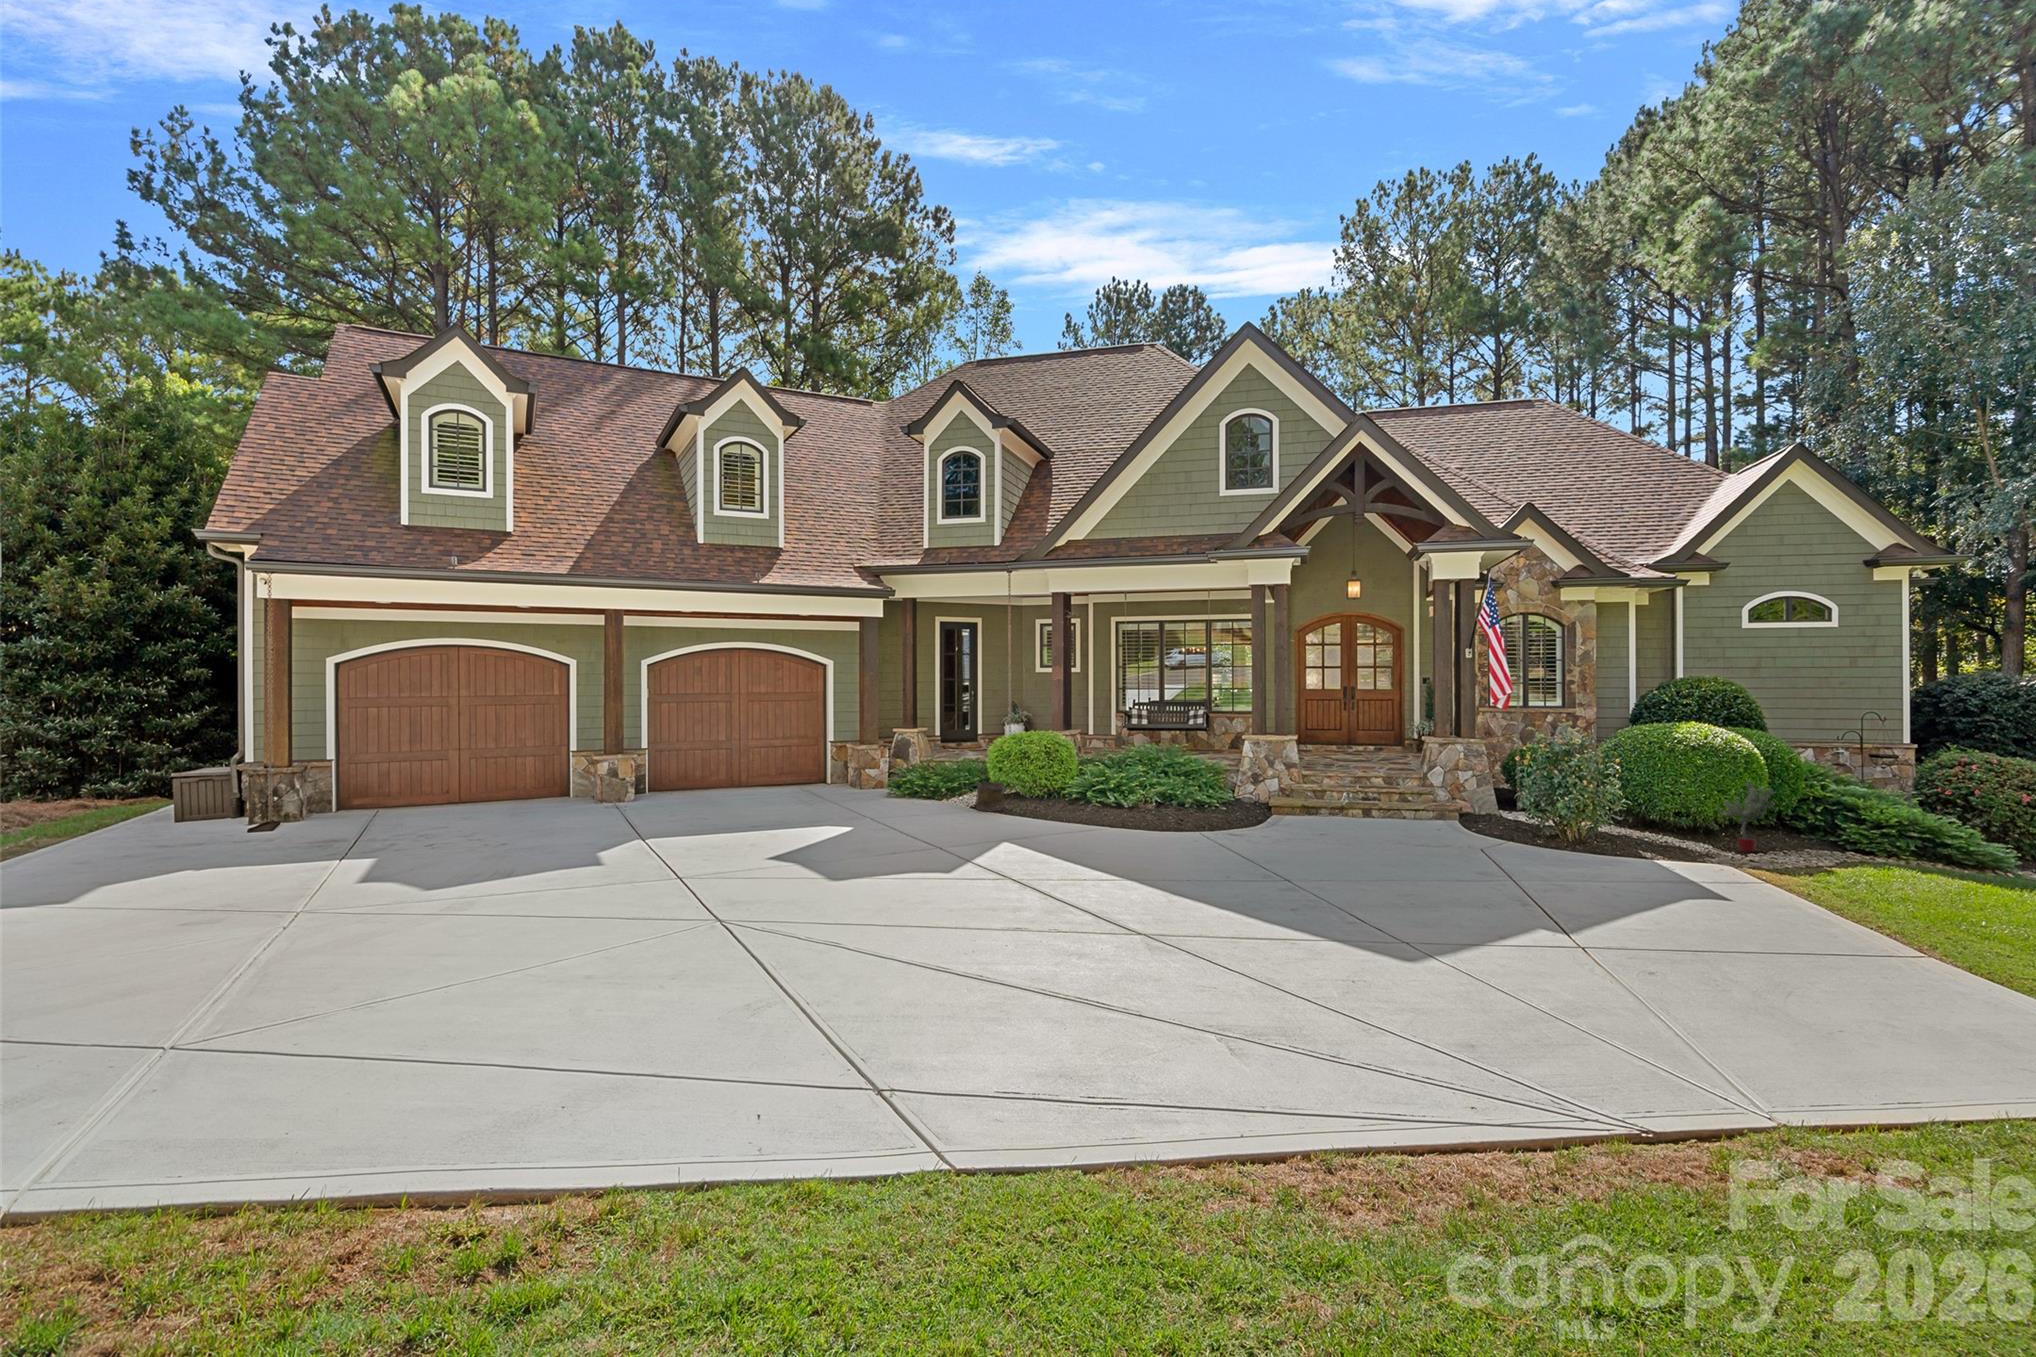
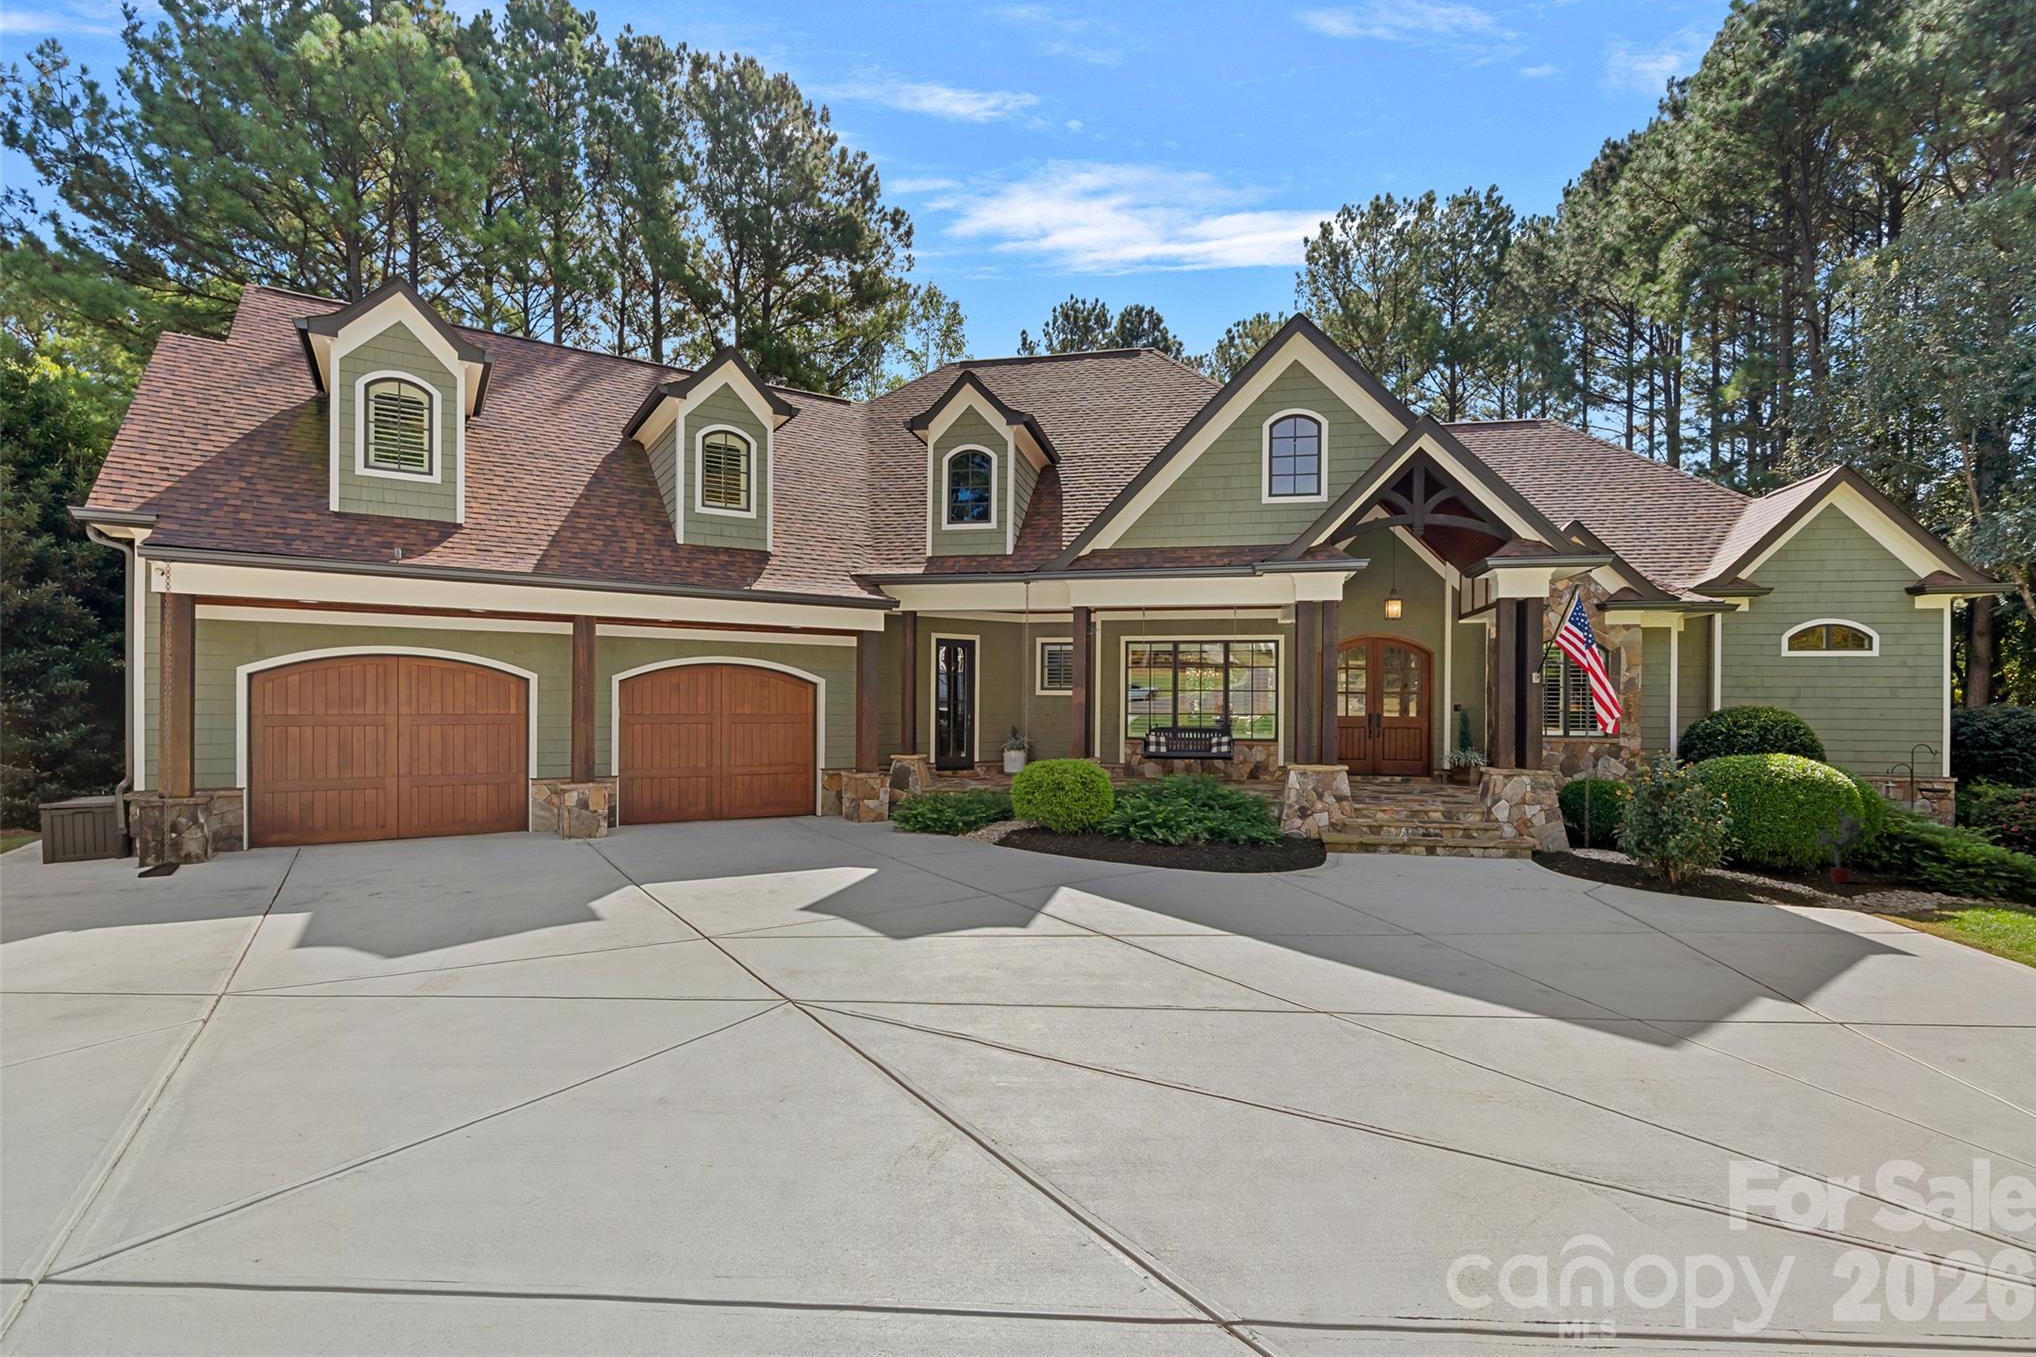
bucket: present [976,782,1005,812] -> none [1004,810,1037,845]

